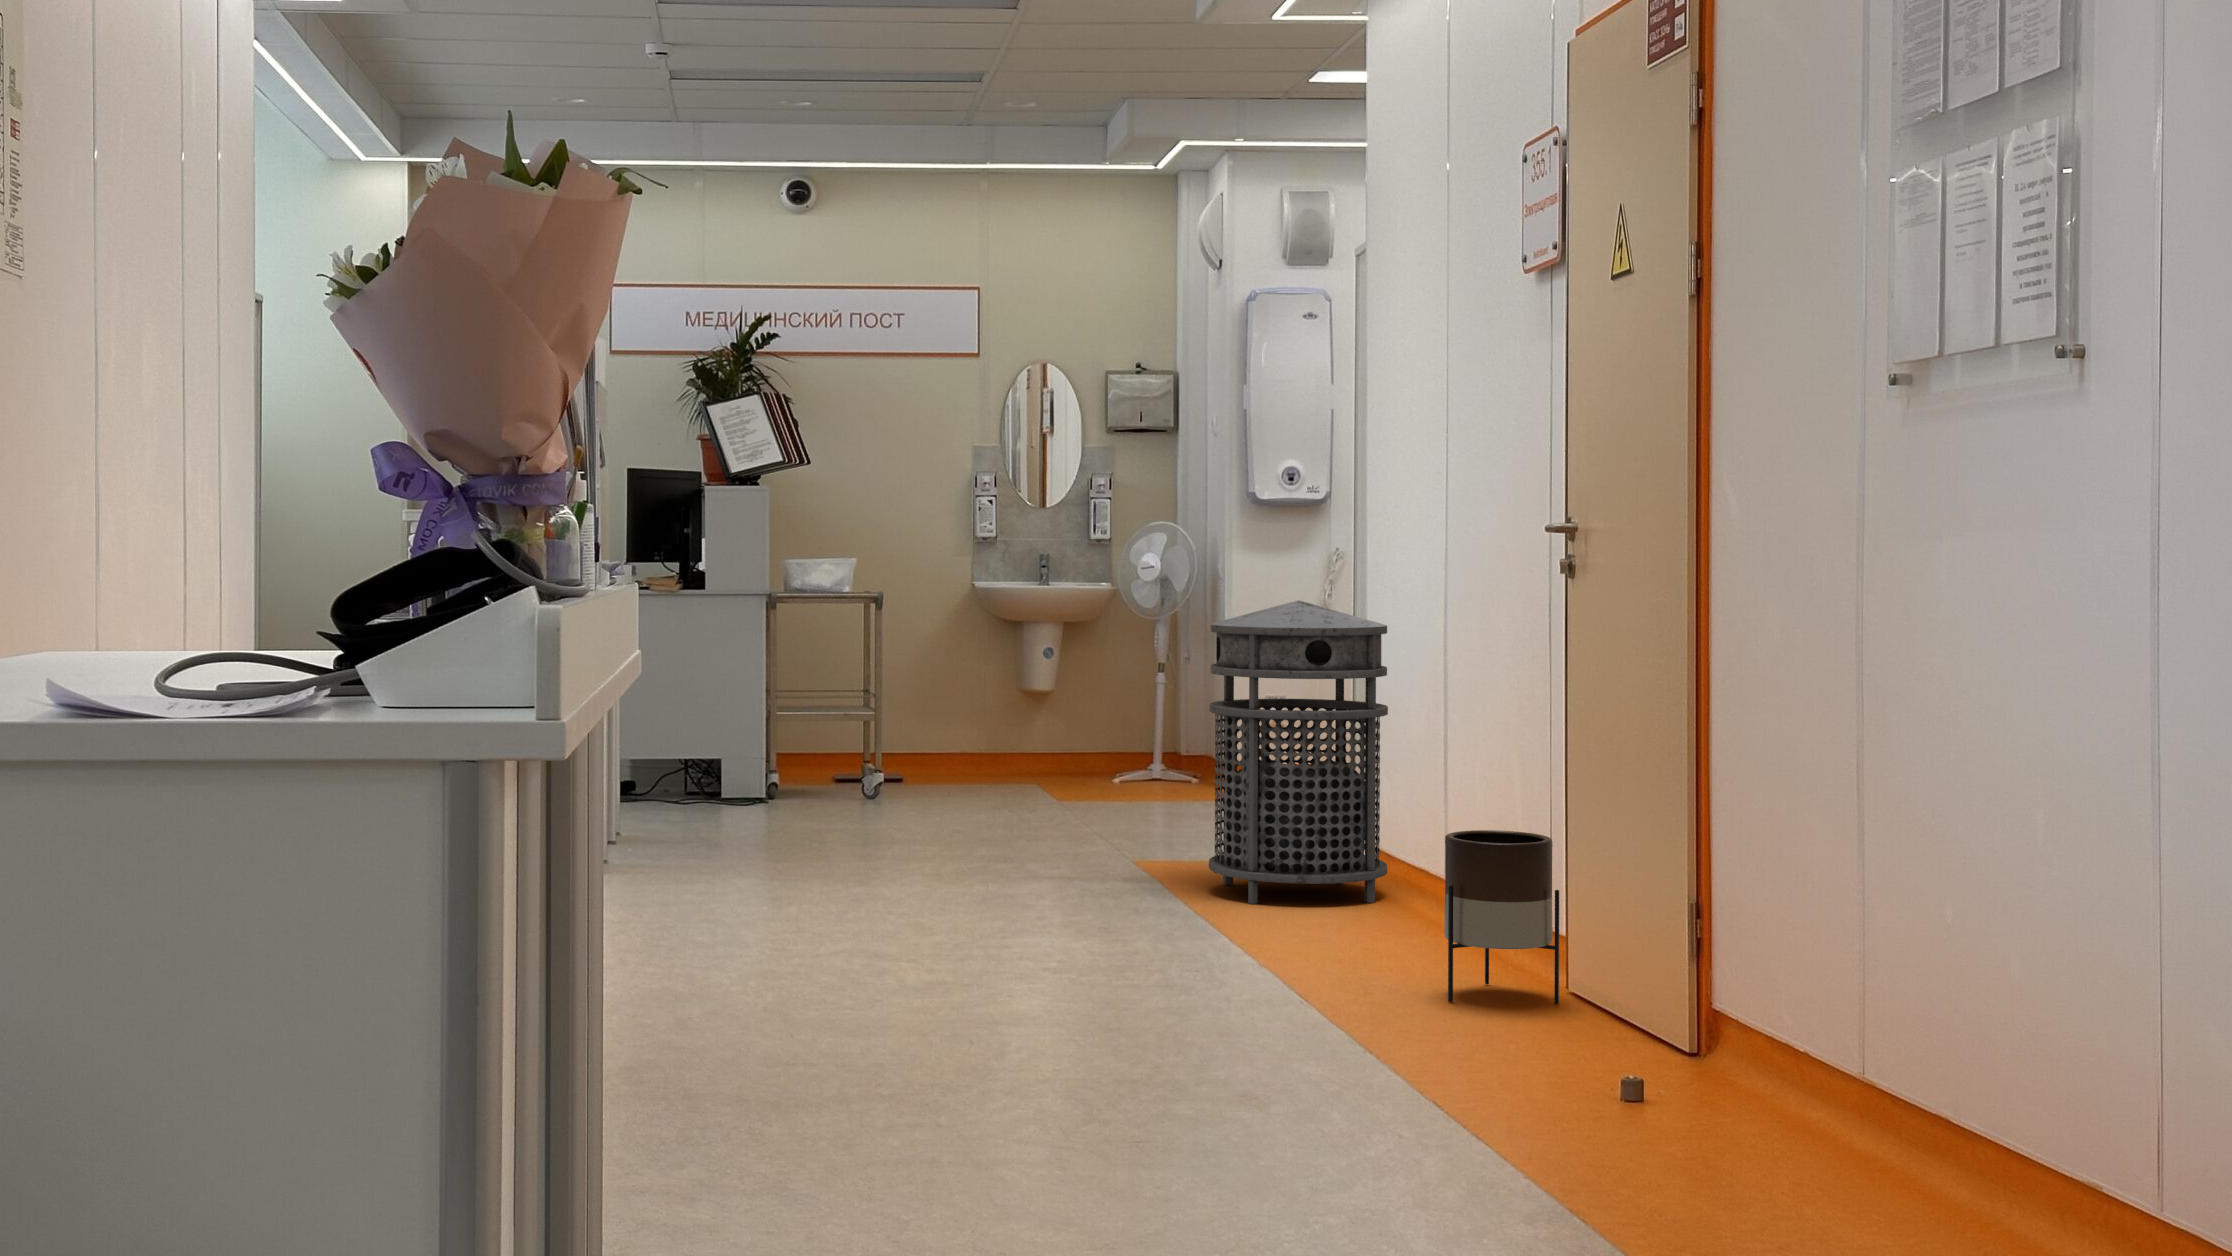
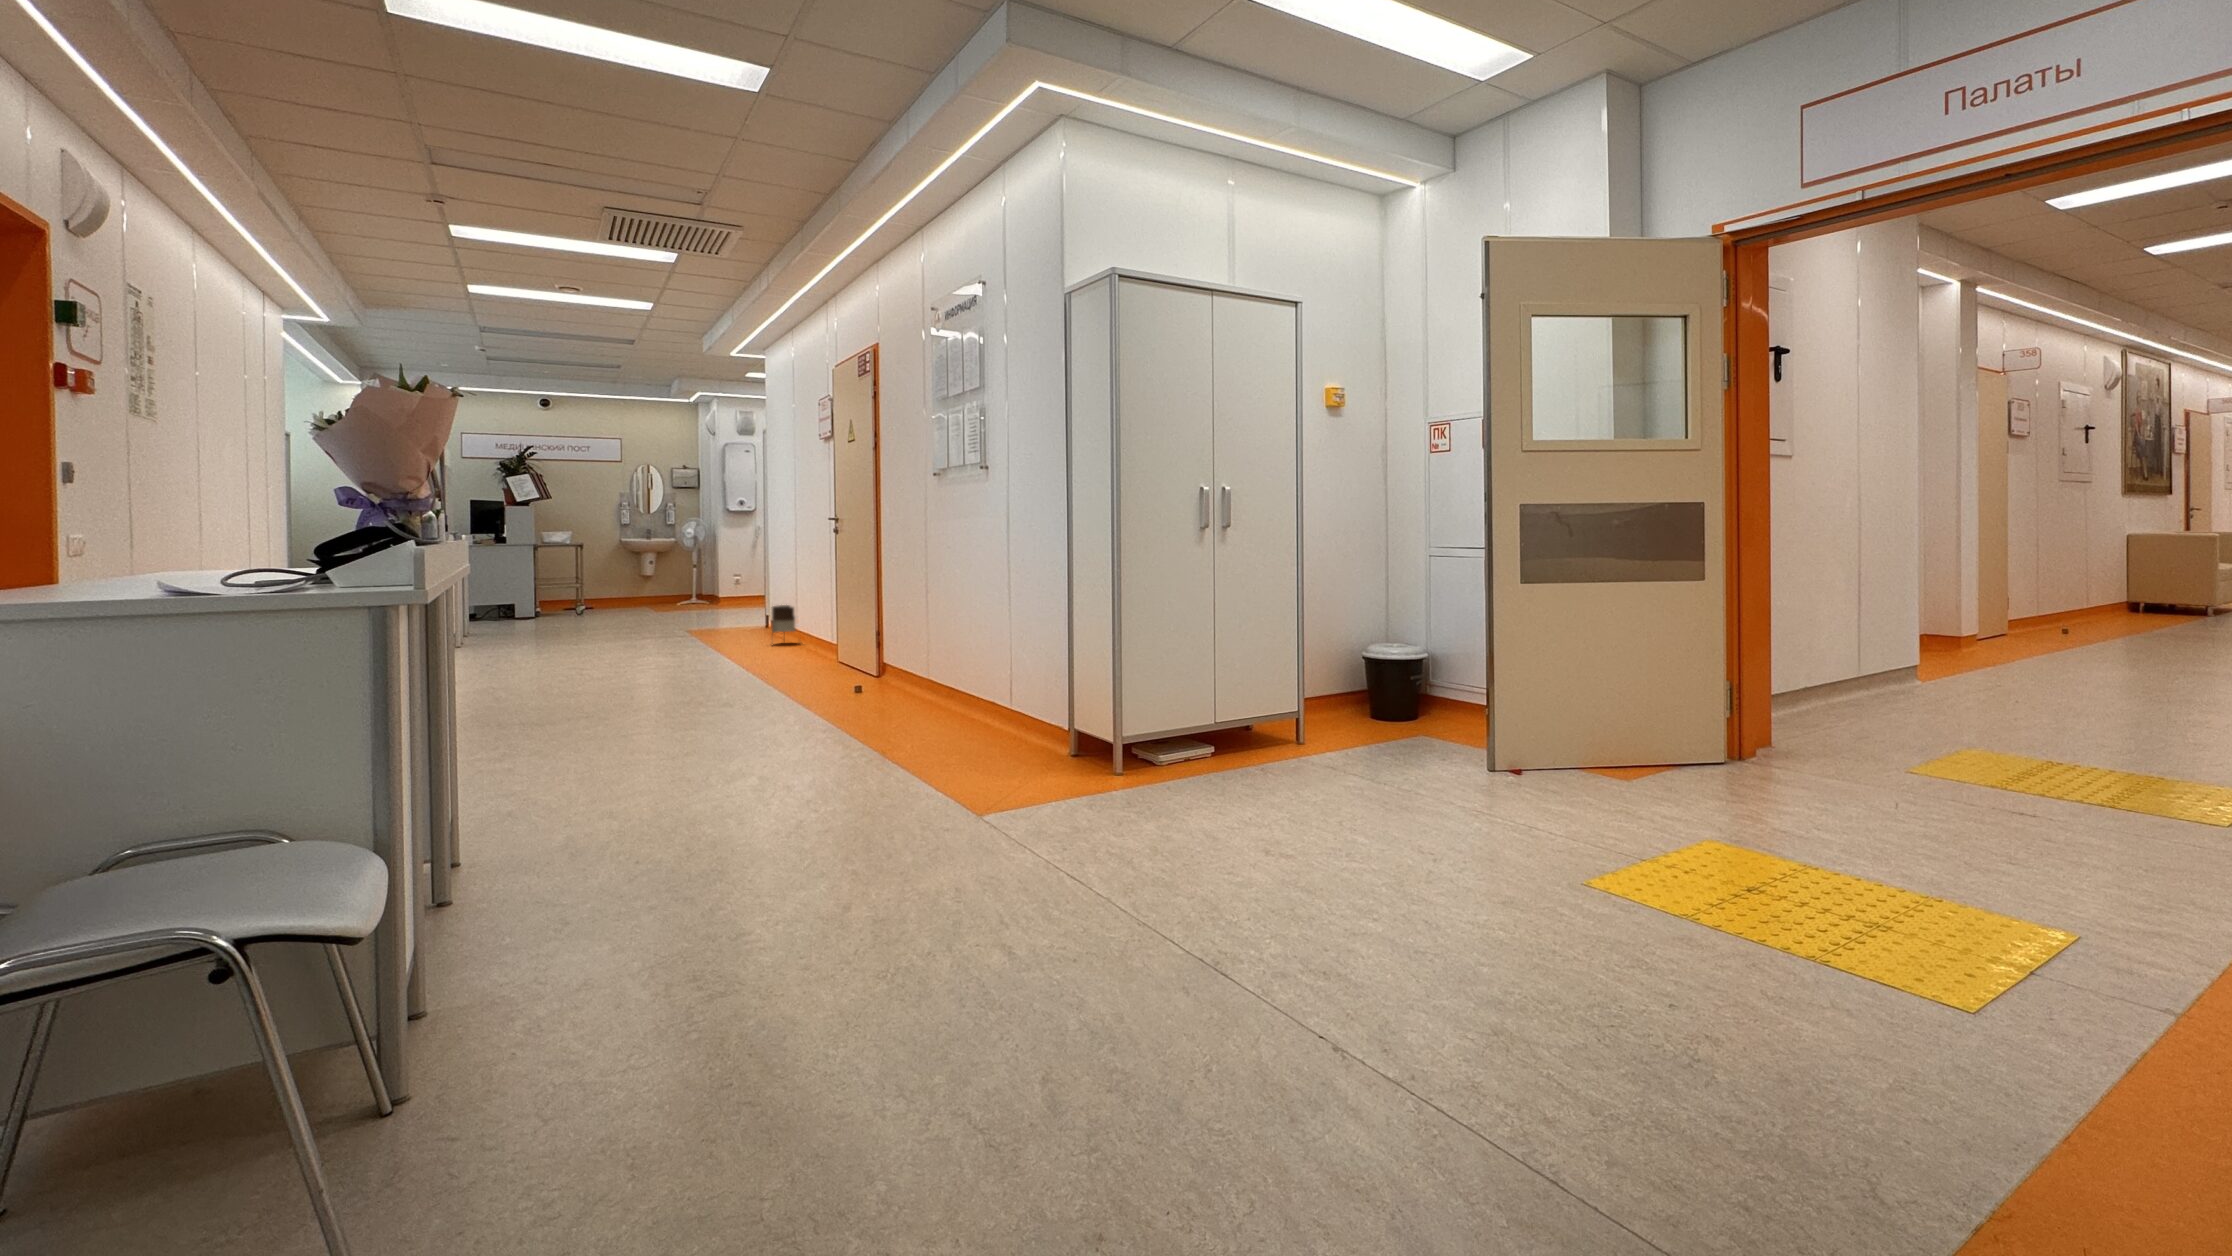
trash can: present [1209,600,1388,904] -> none [710,548,765,633]

